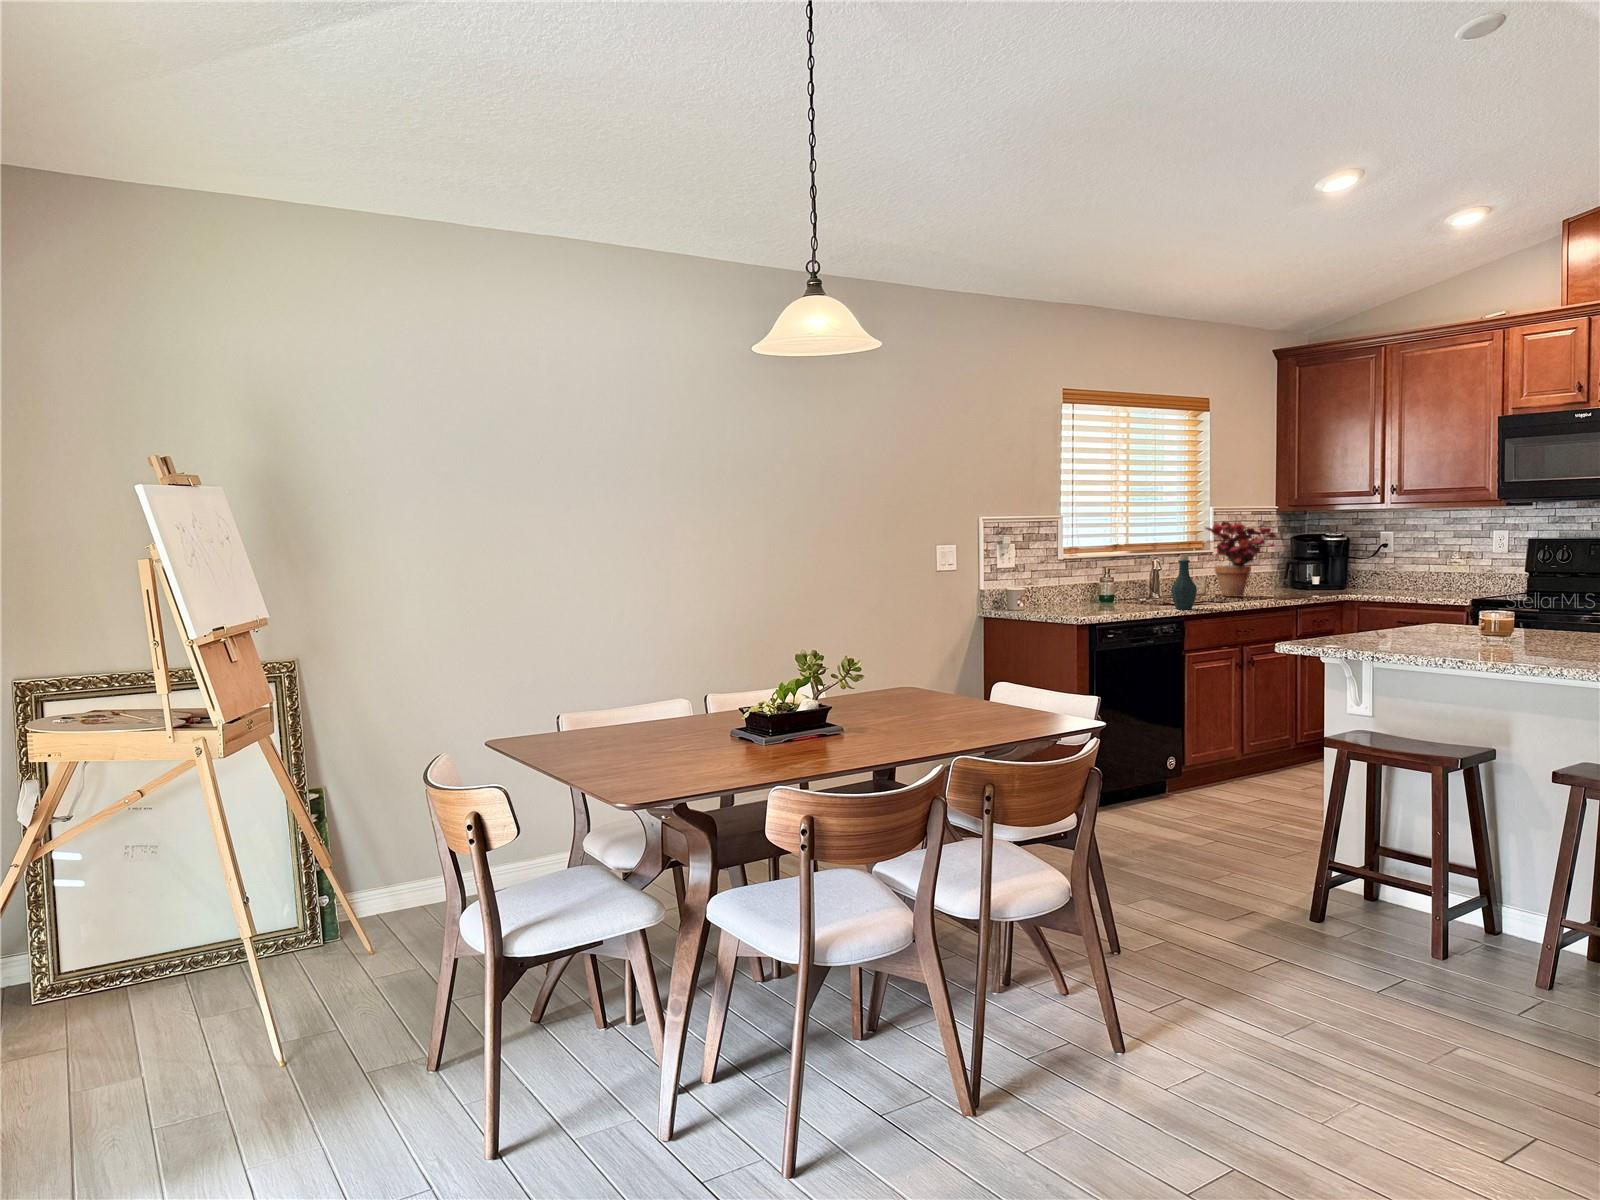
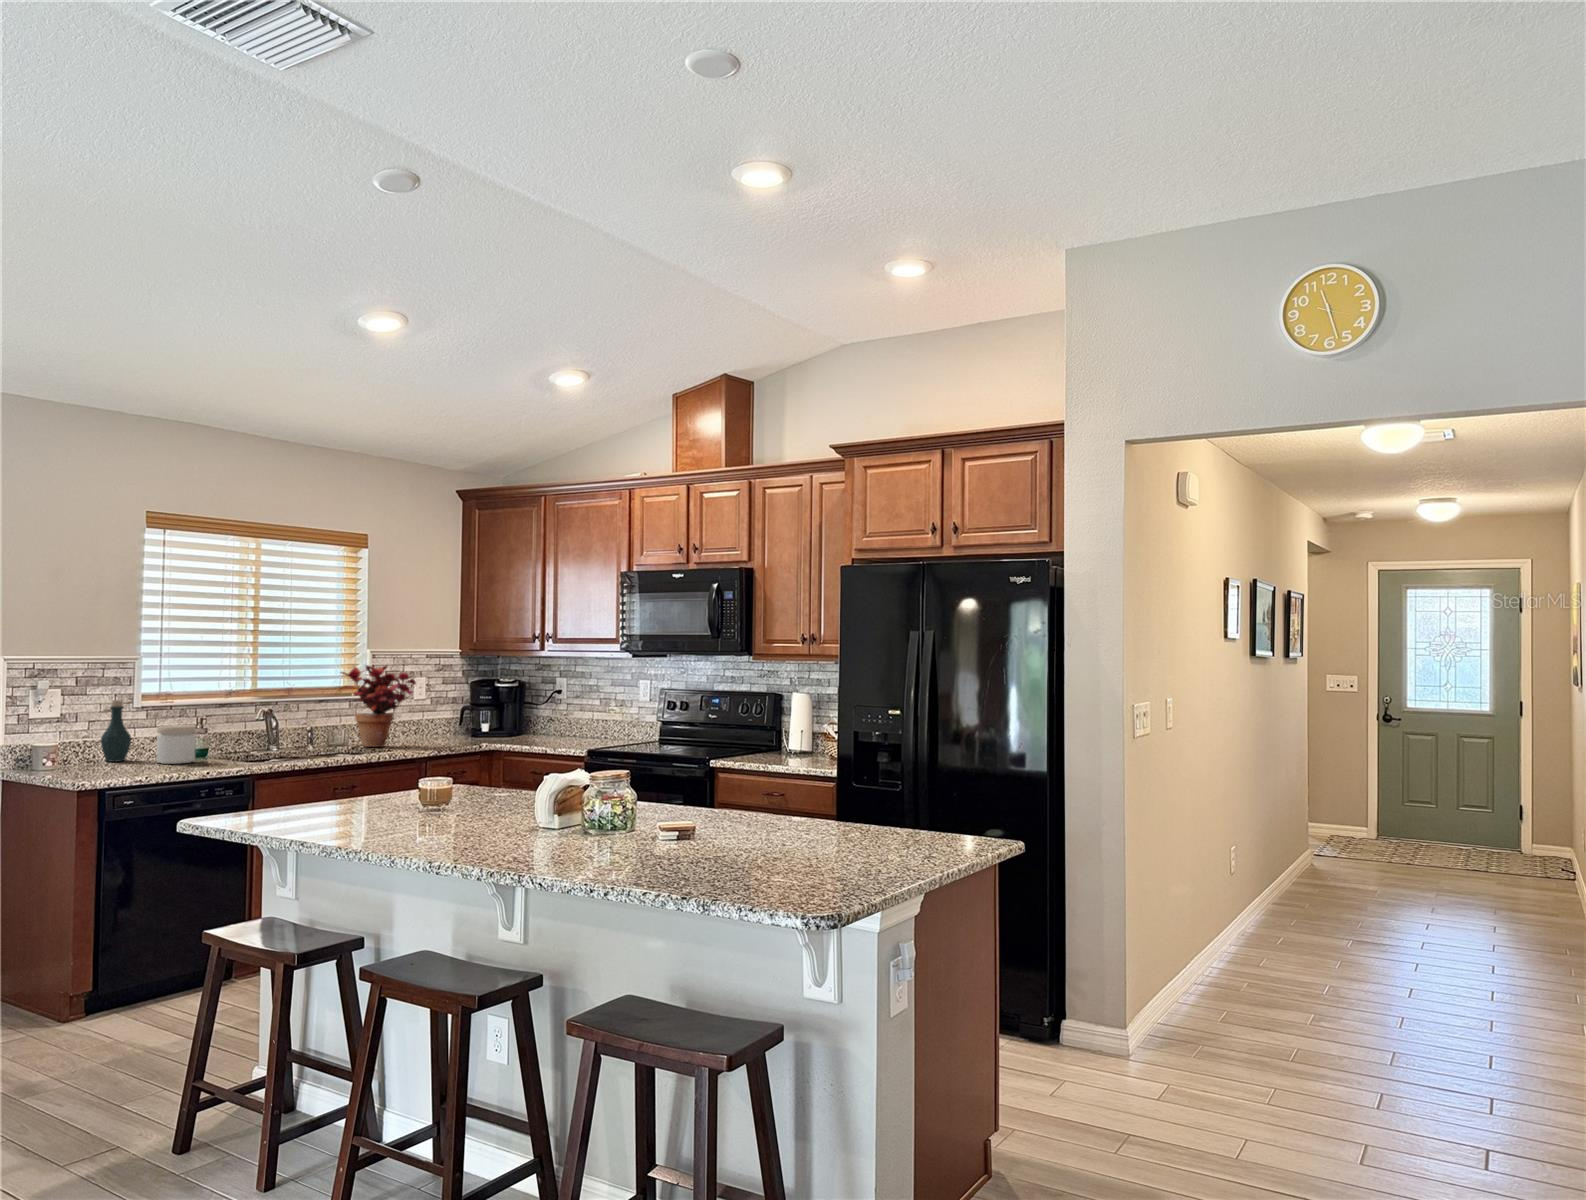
bottle: present [1171,555,1197,609] -> present [101,700,131,762]
jar: none [1091,574,1123,607] -> present [156,725,196,764]

